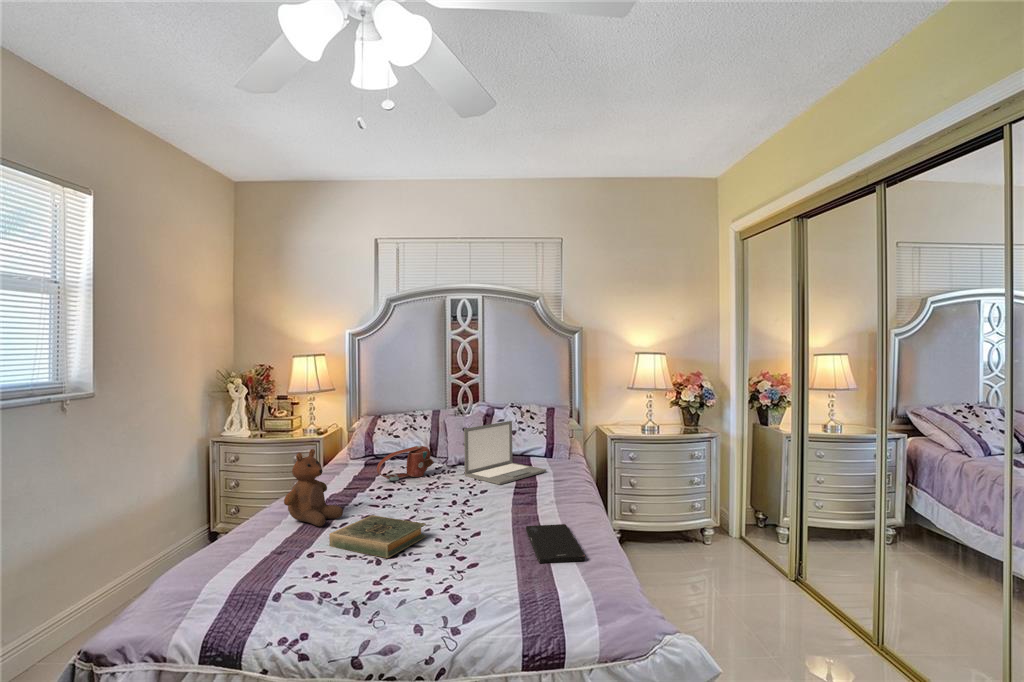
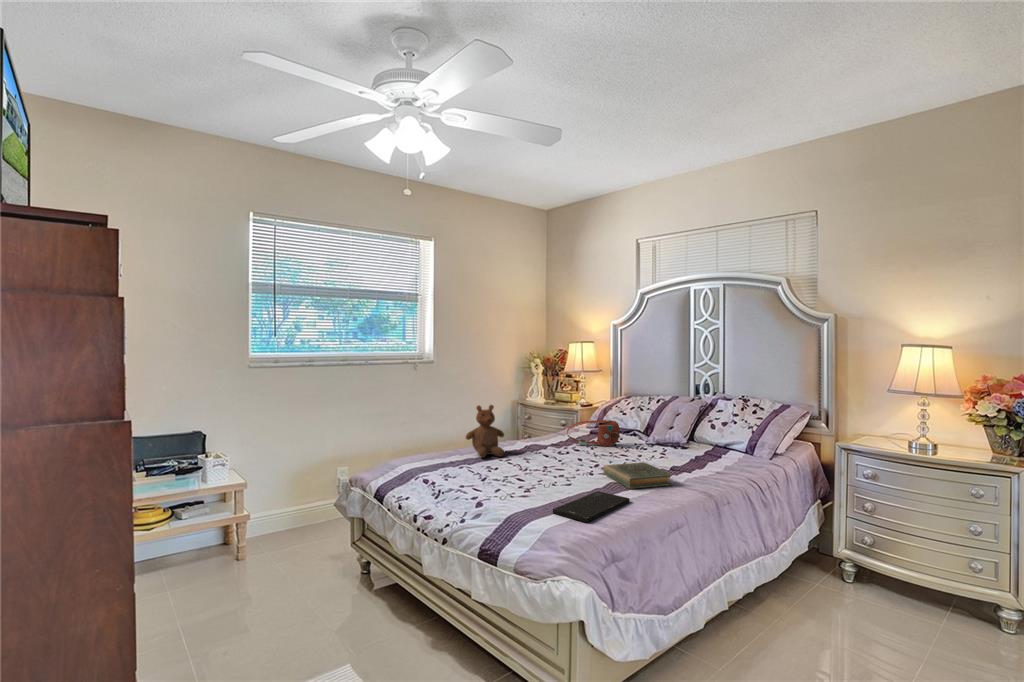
laptop: present [464,421,546,484] -> none [643,410,724,464]
hardback book: present [329,515,426,558] -> present [603,462,673,489]

